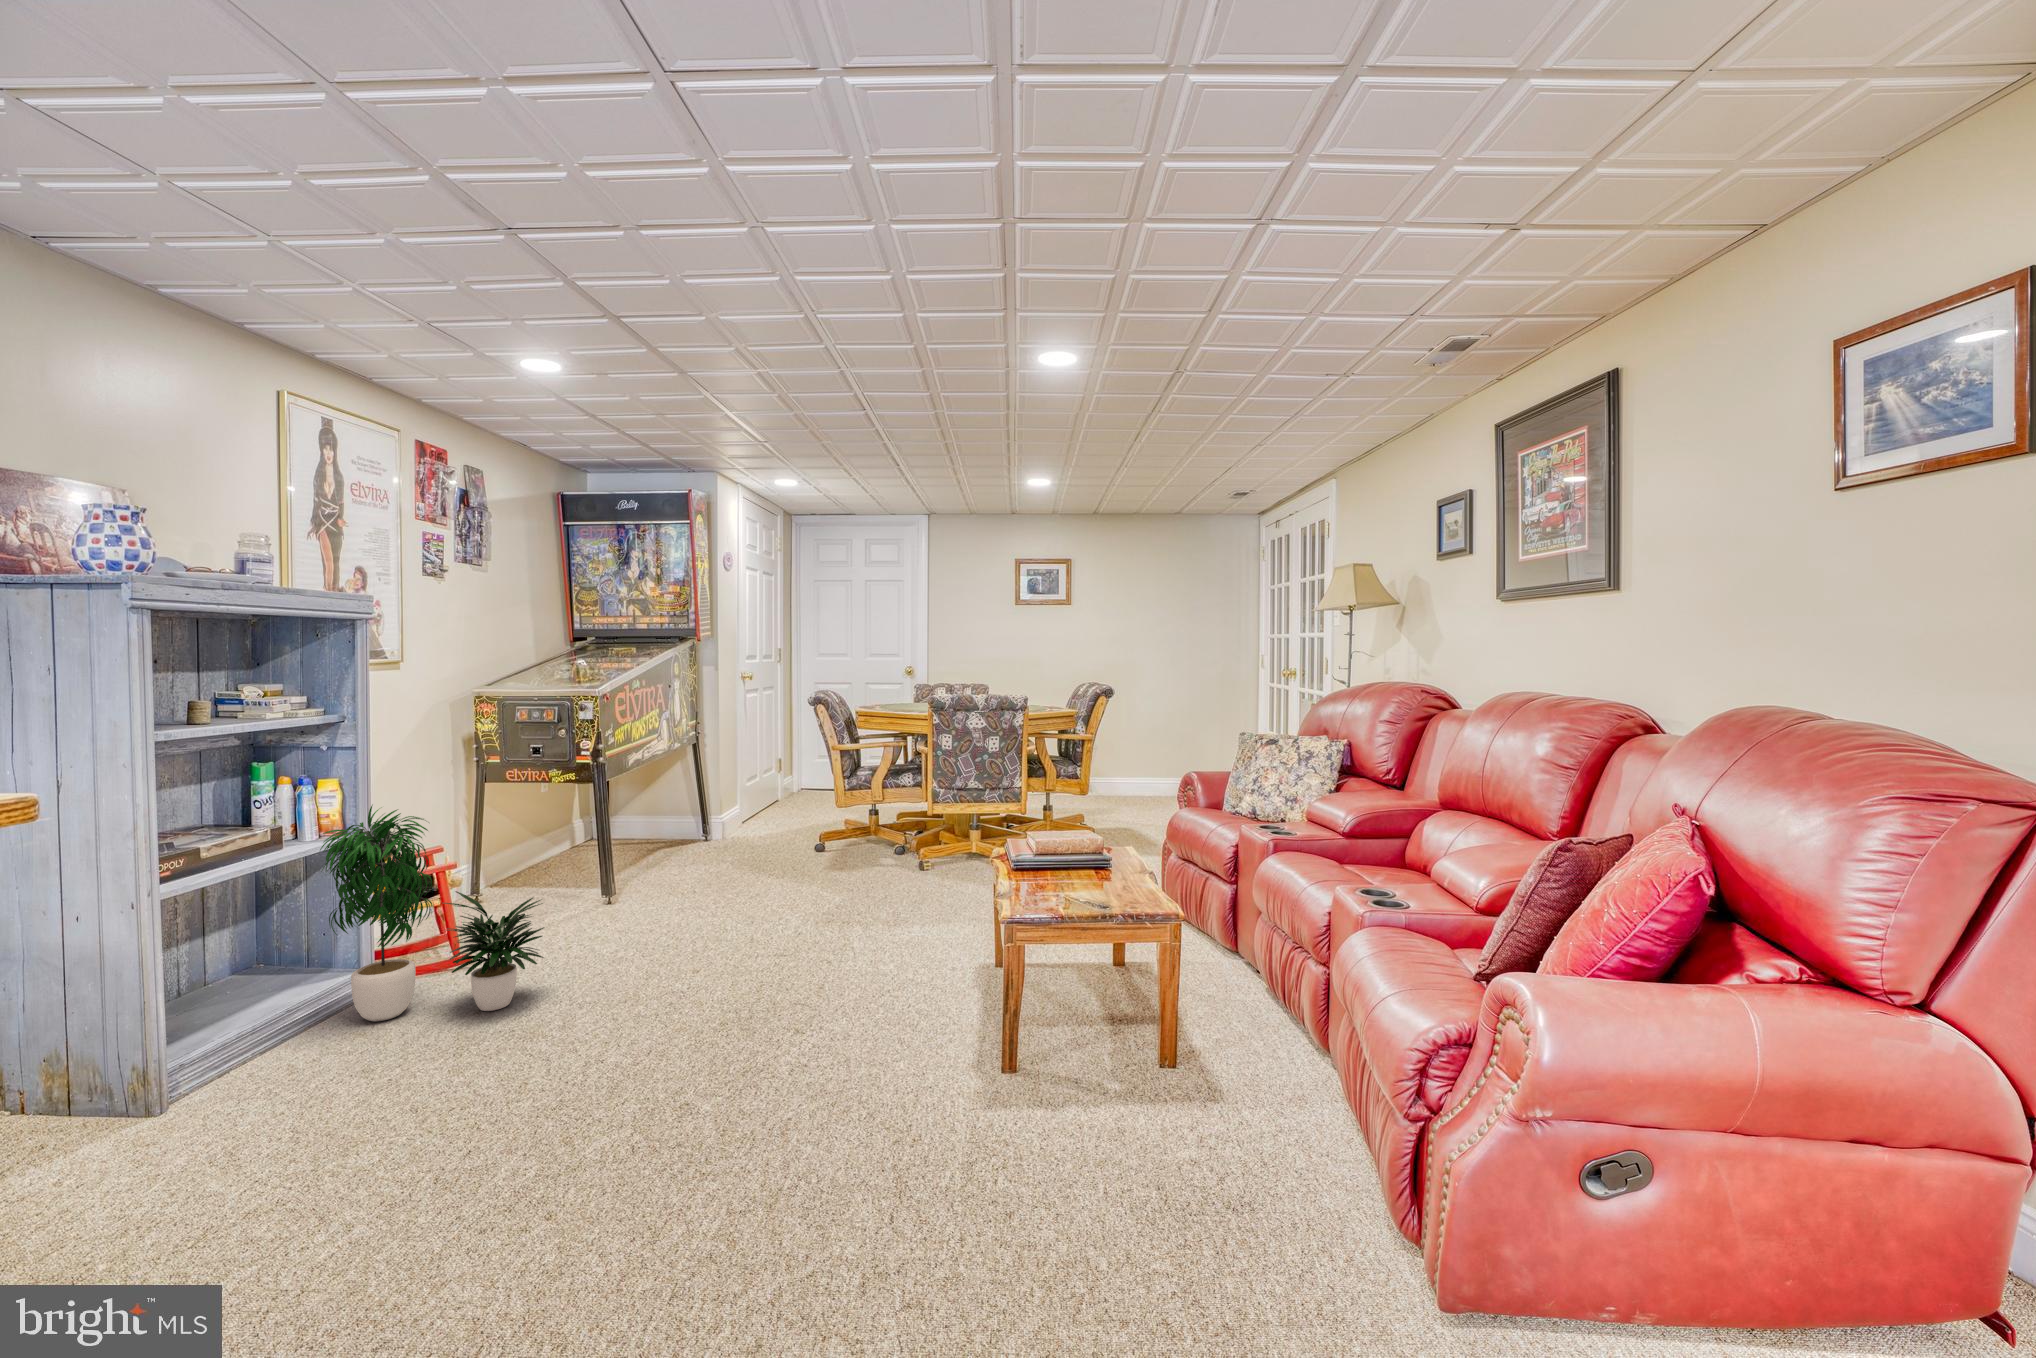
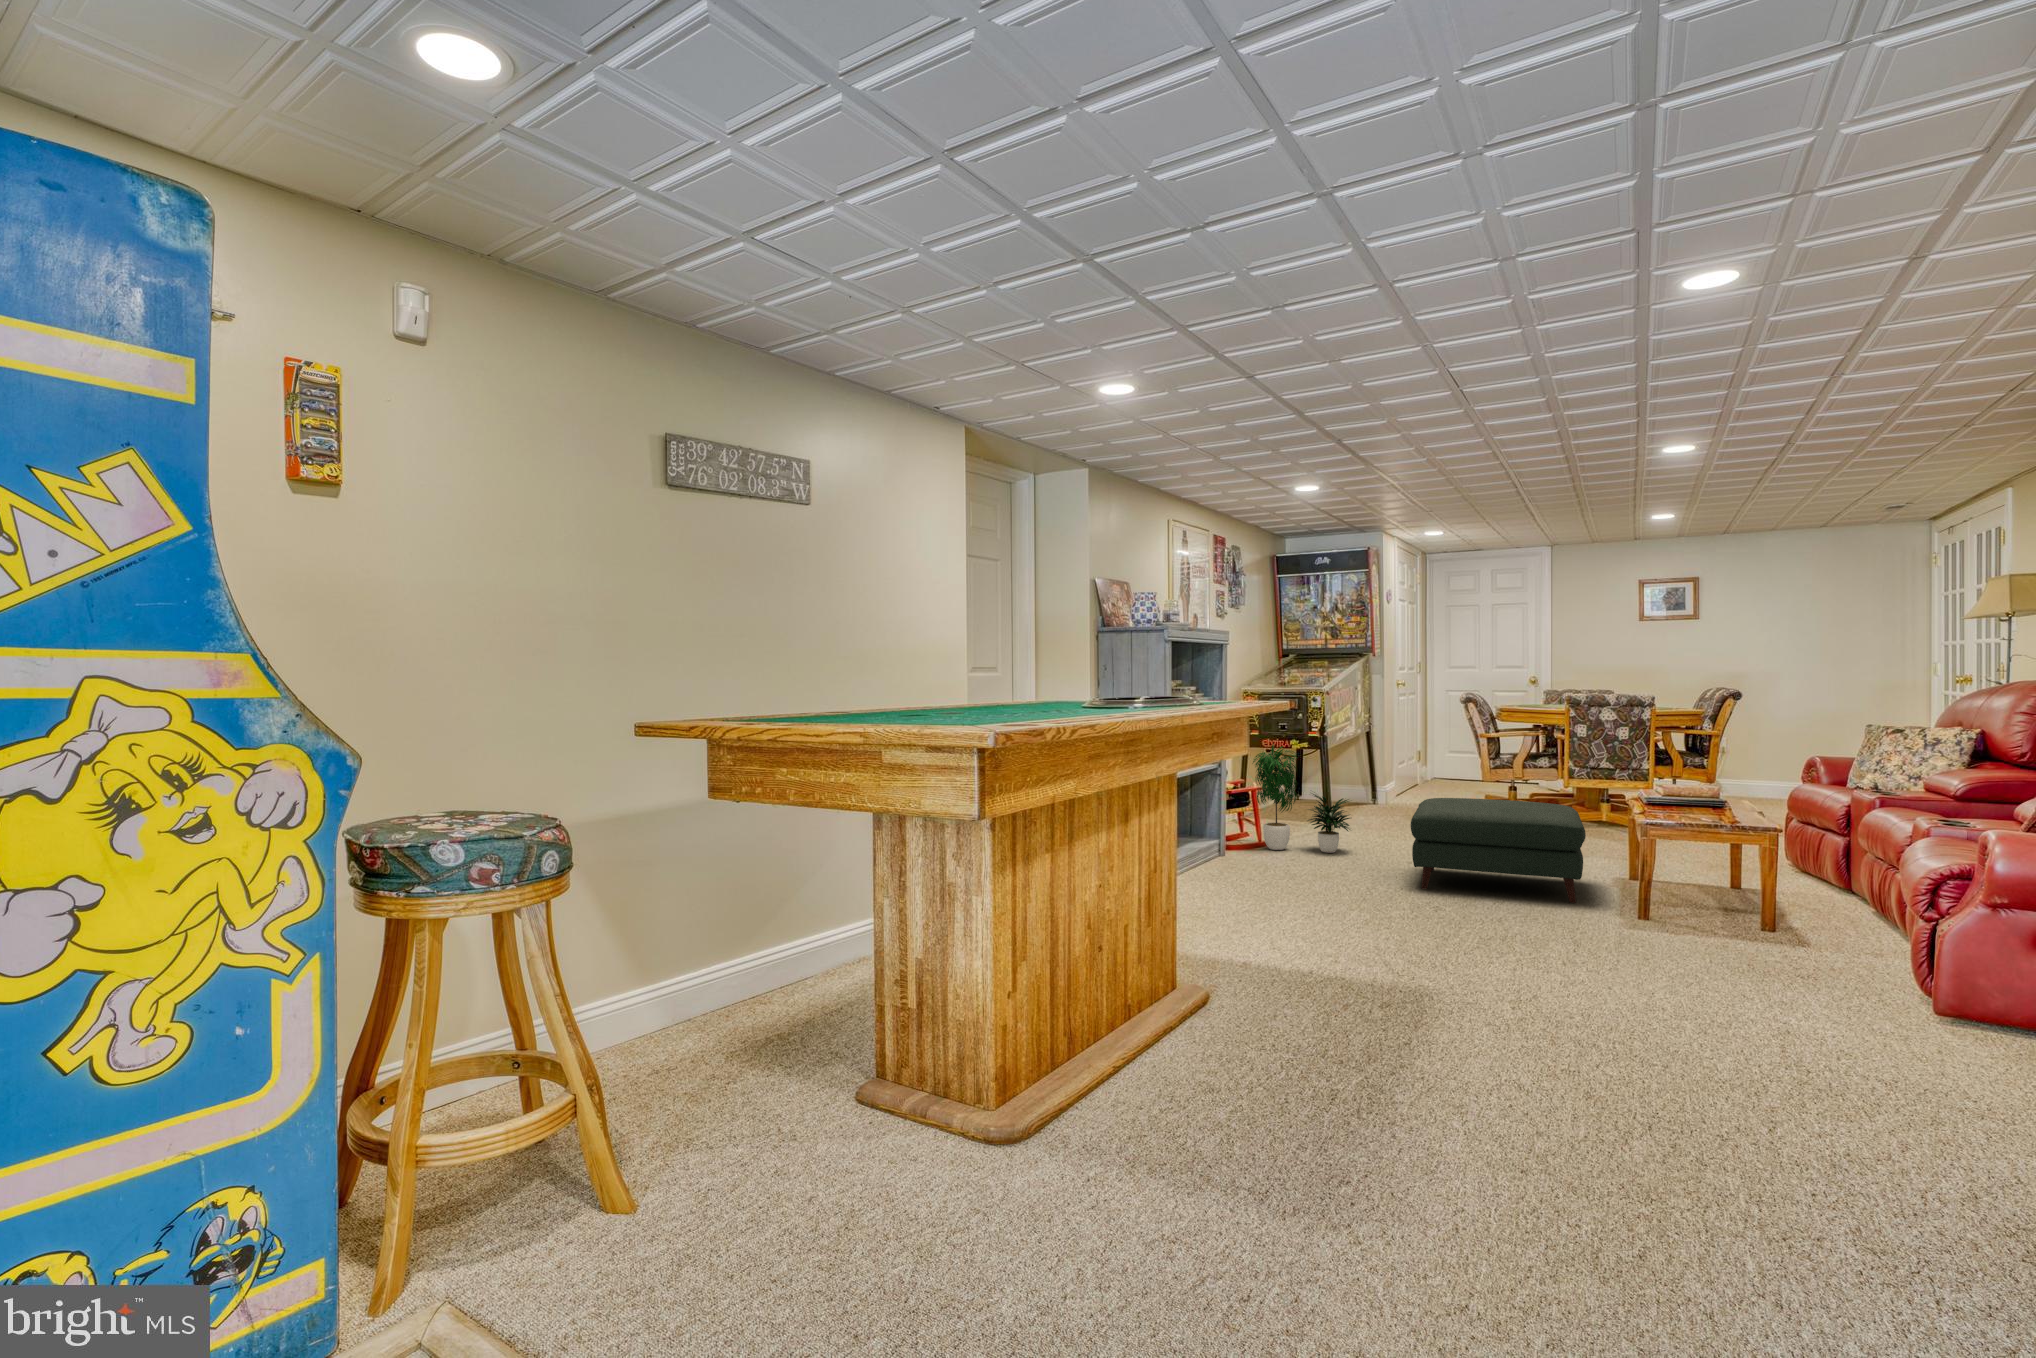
ottoman: none [548,901,897,1138] -> present [1411,798,1586,903]

